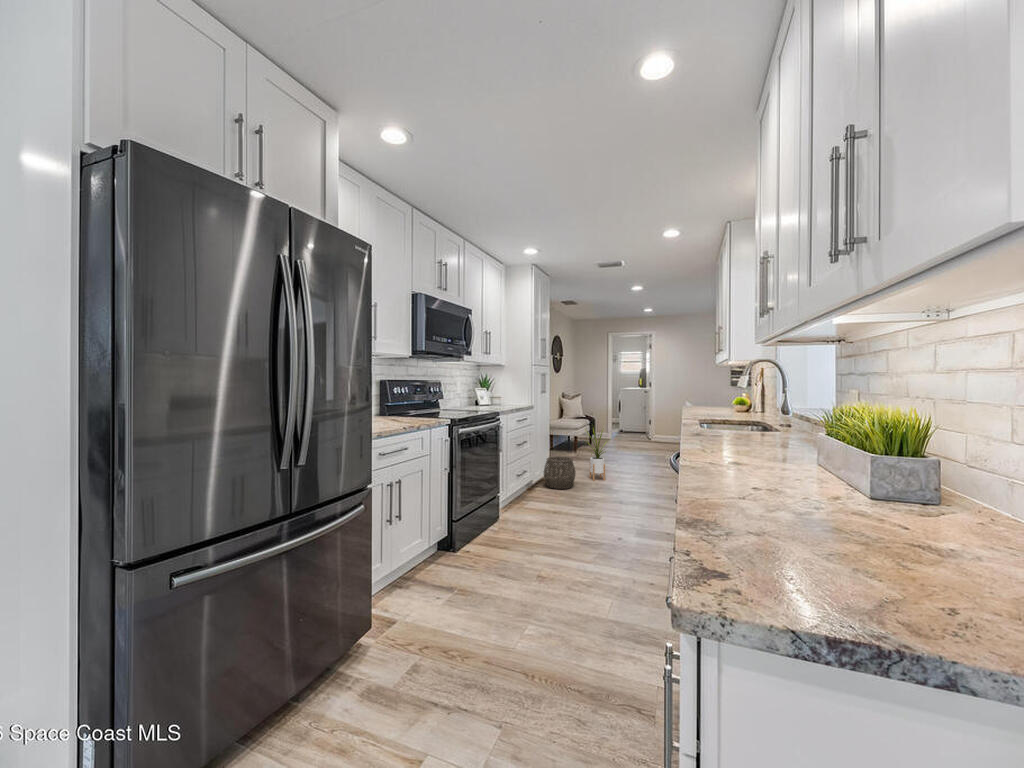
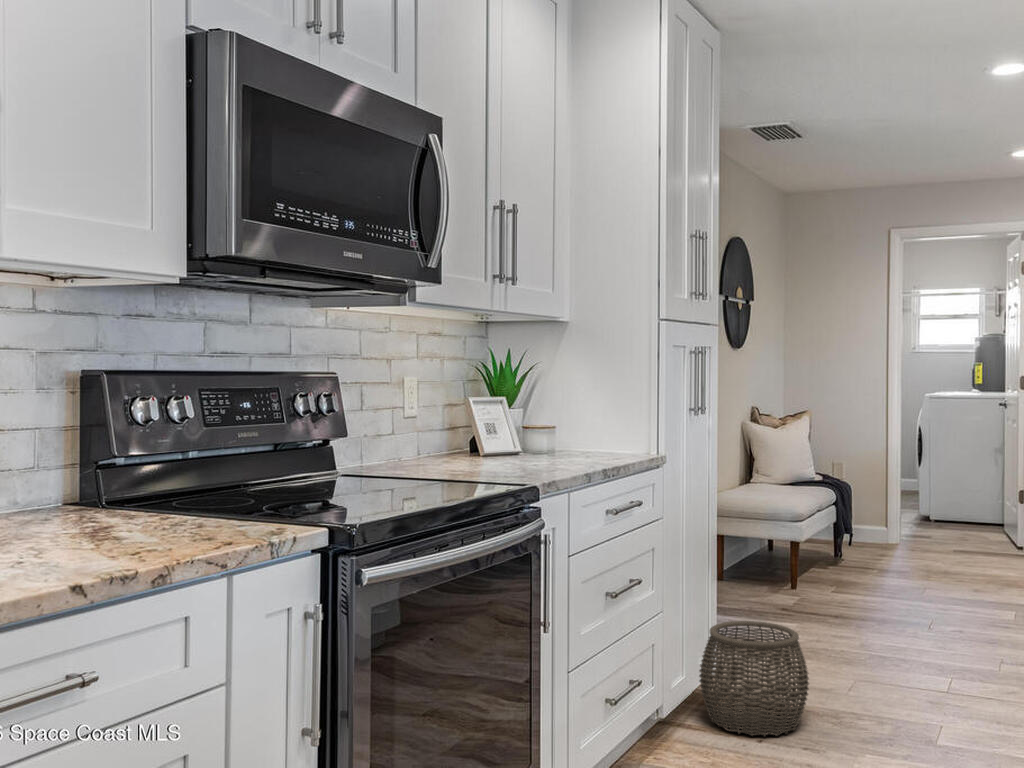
house plant: present [587,428,605,481] -> none [825,511,931,702]

